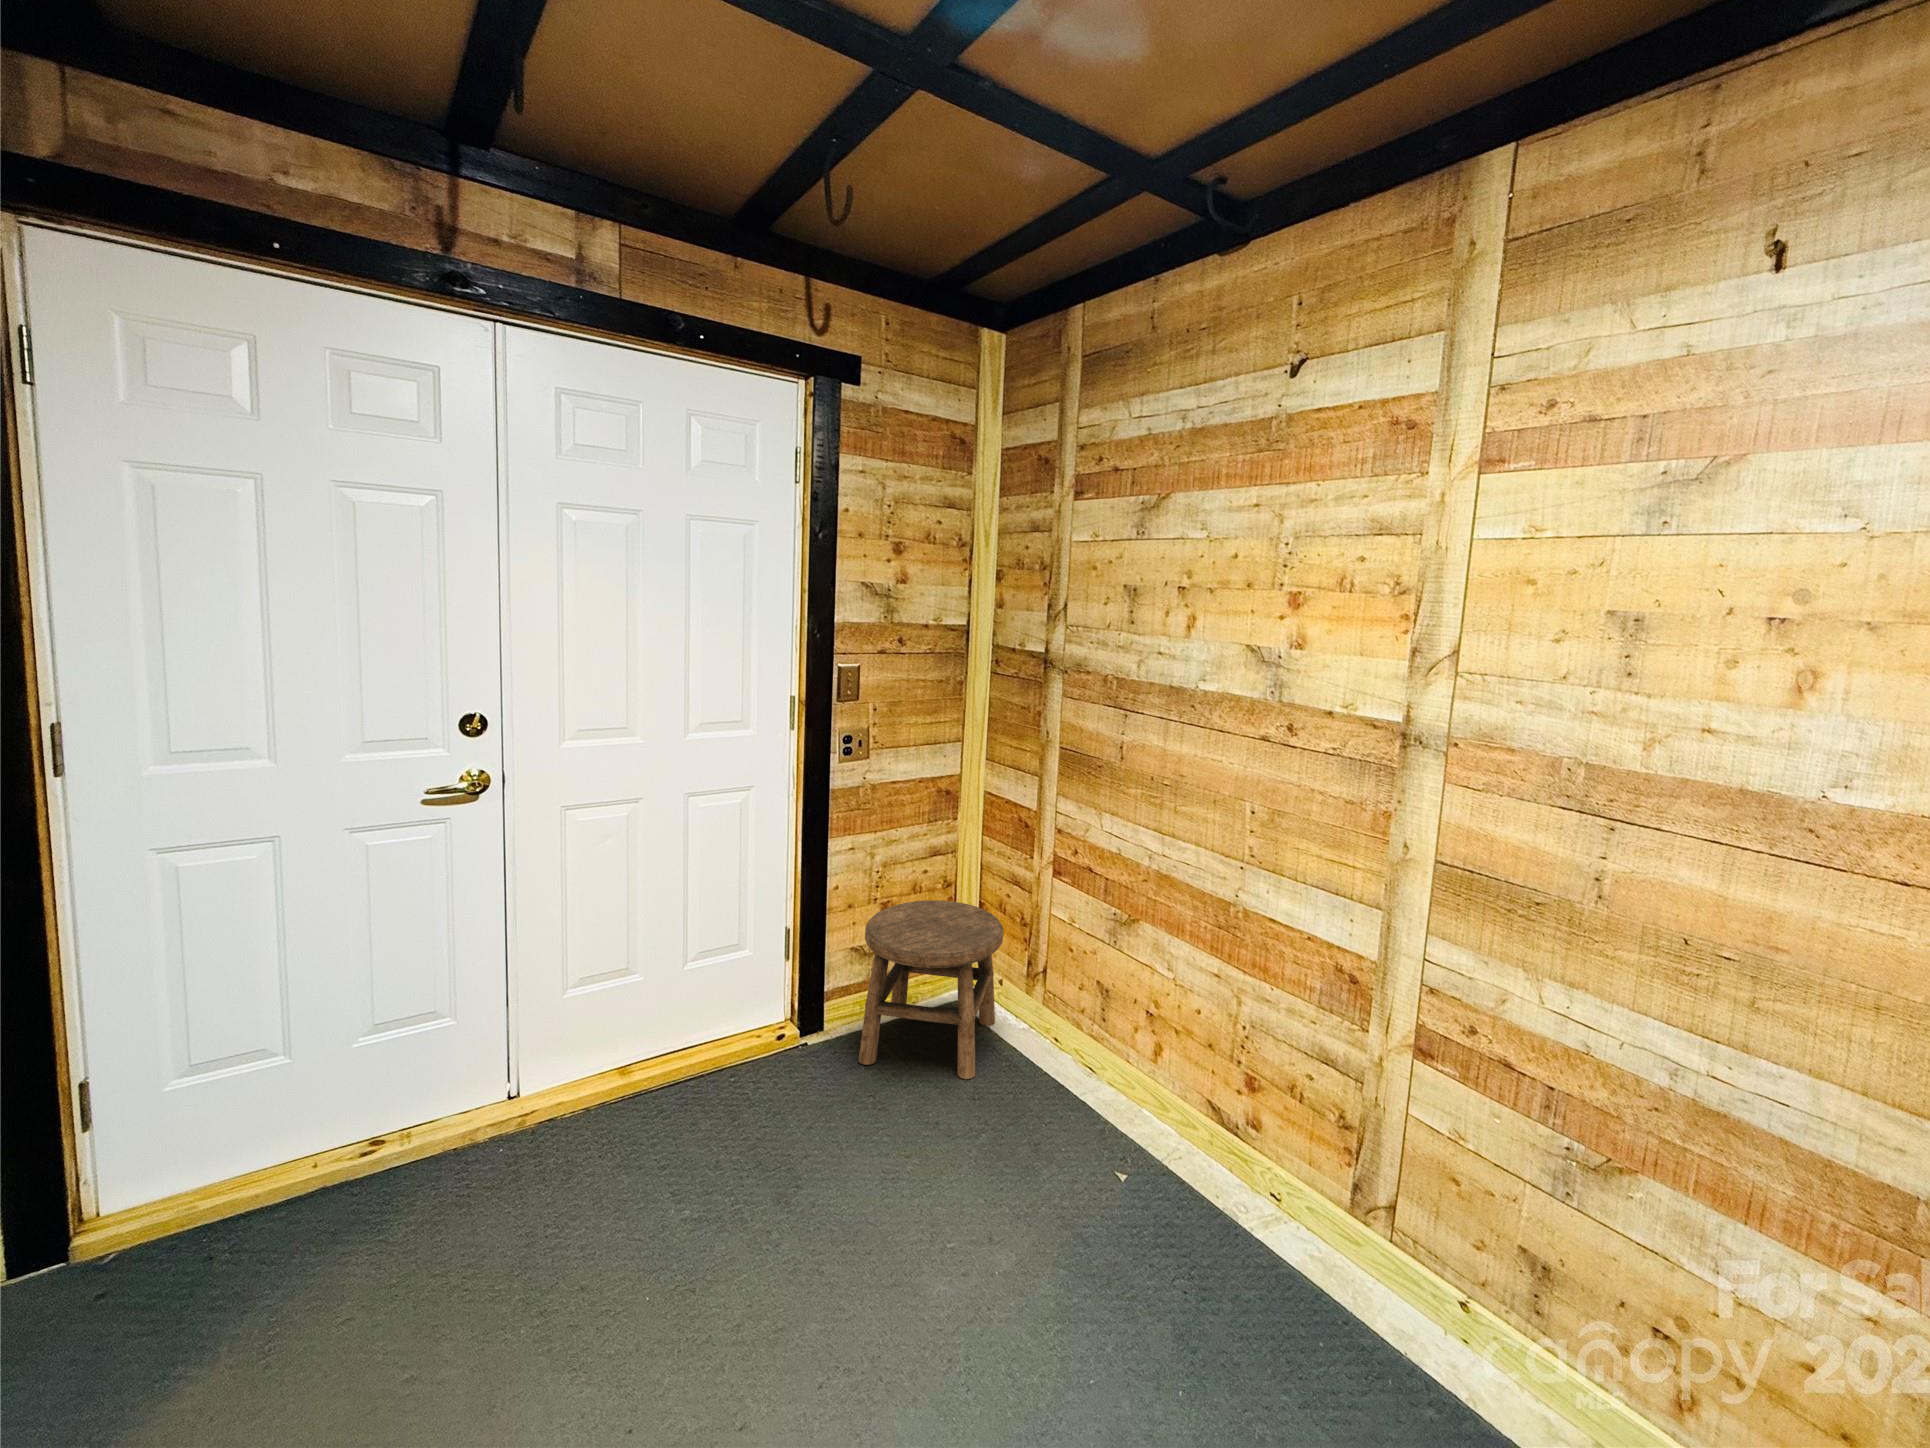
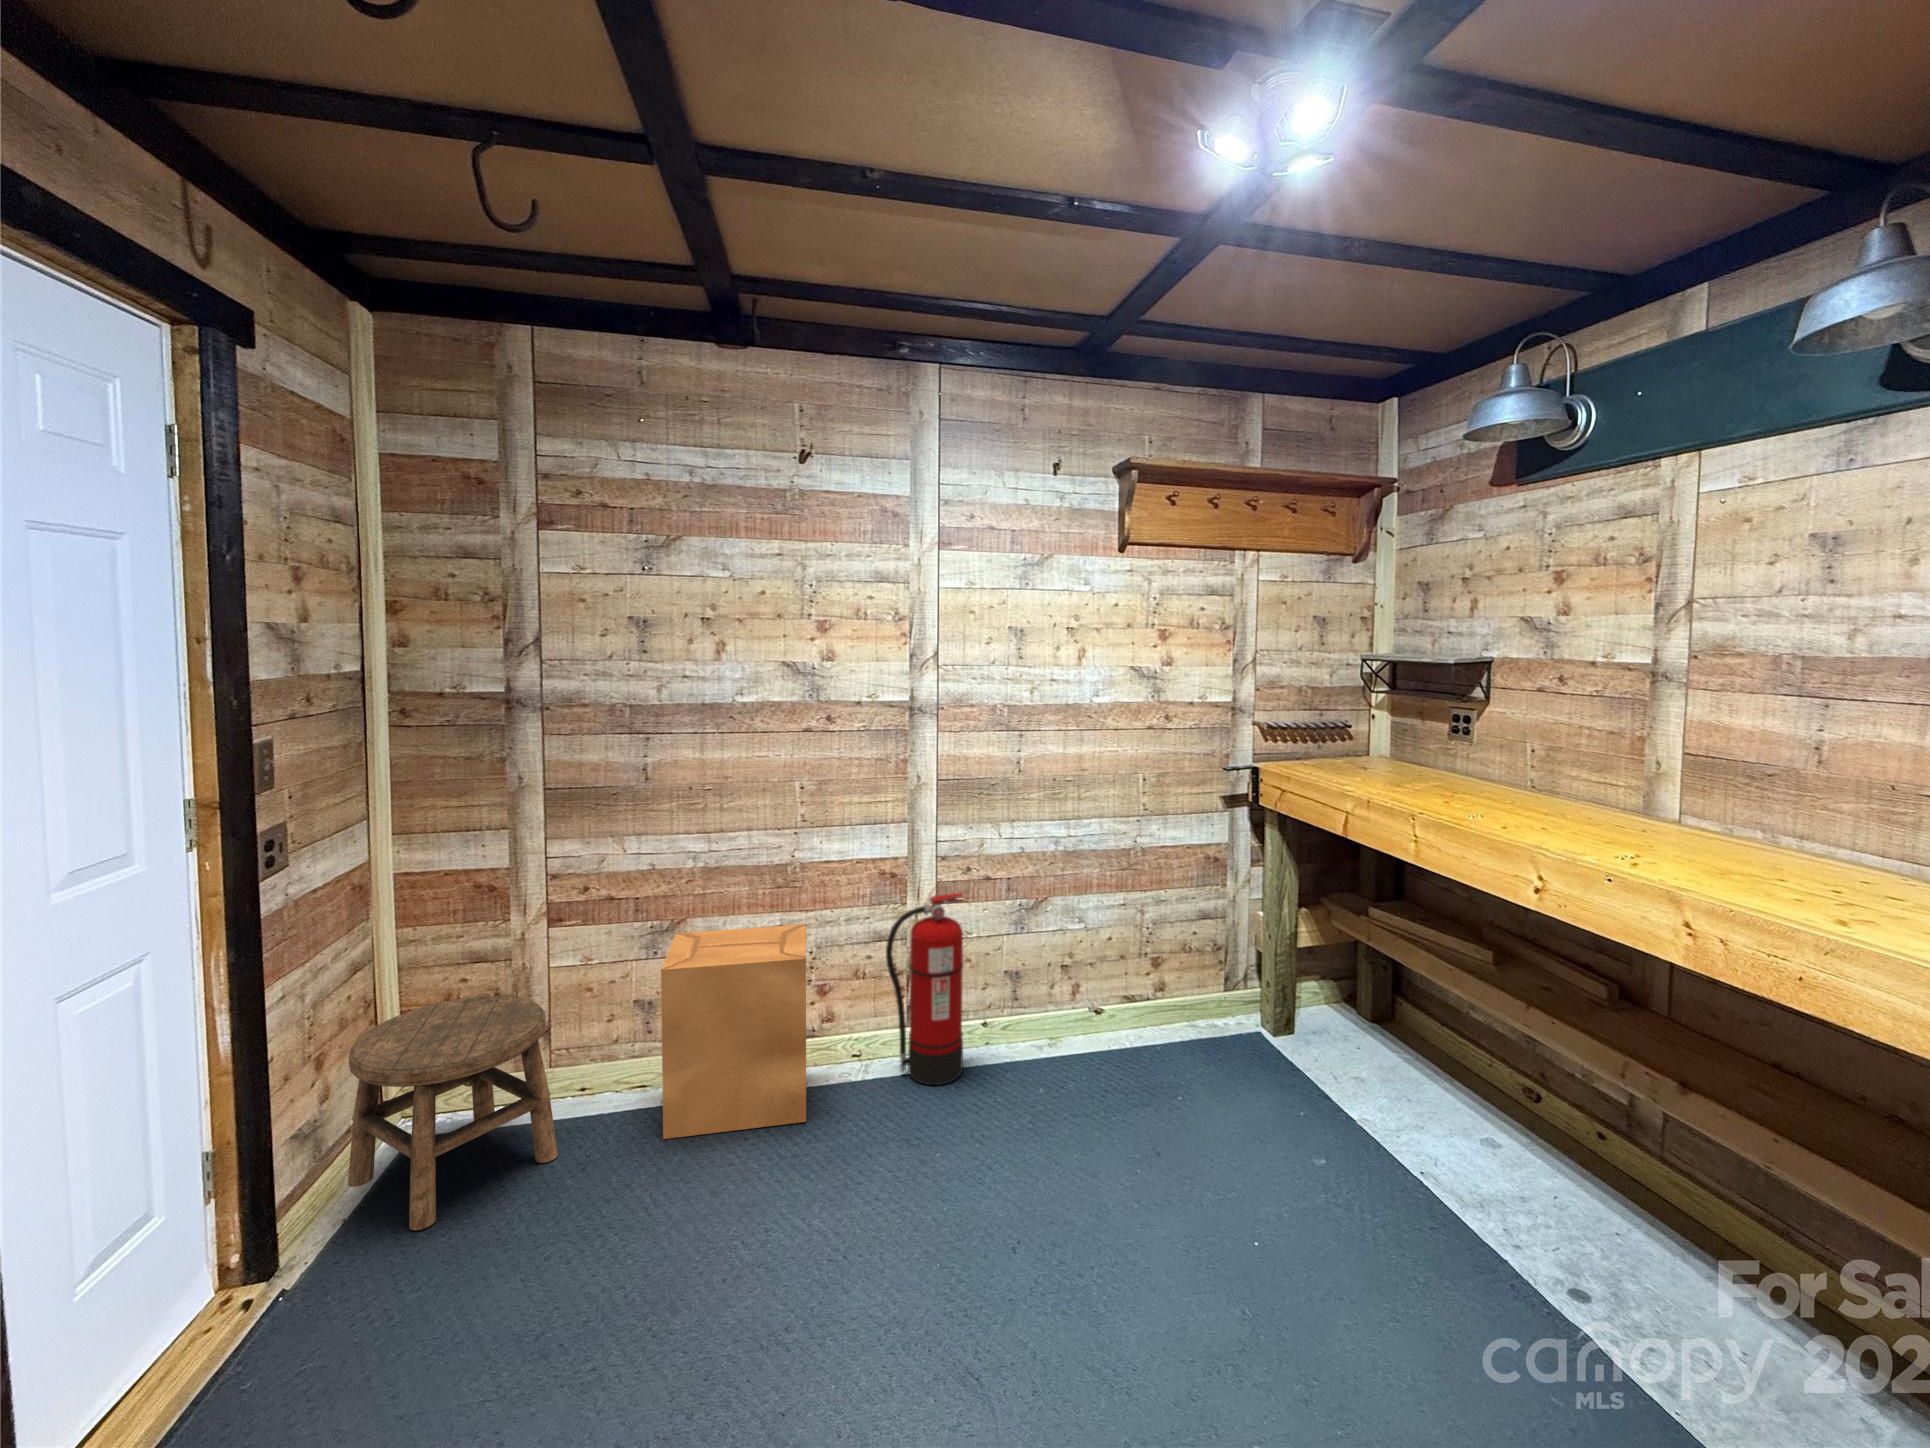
cardboard box: none [1030,931,1230,1219] -> present [661,925,806,1139]
fire extinguisher: none [1290,1036,1422,1345] -> present [886,893,968,1085]

